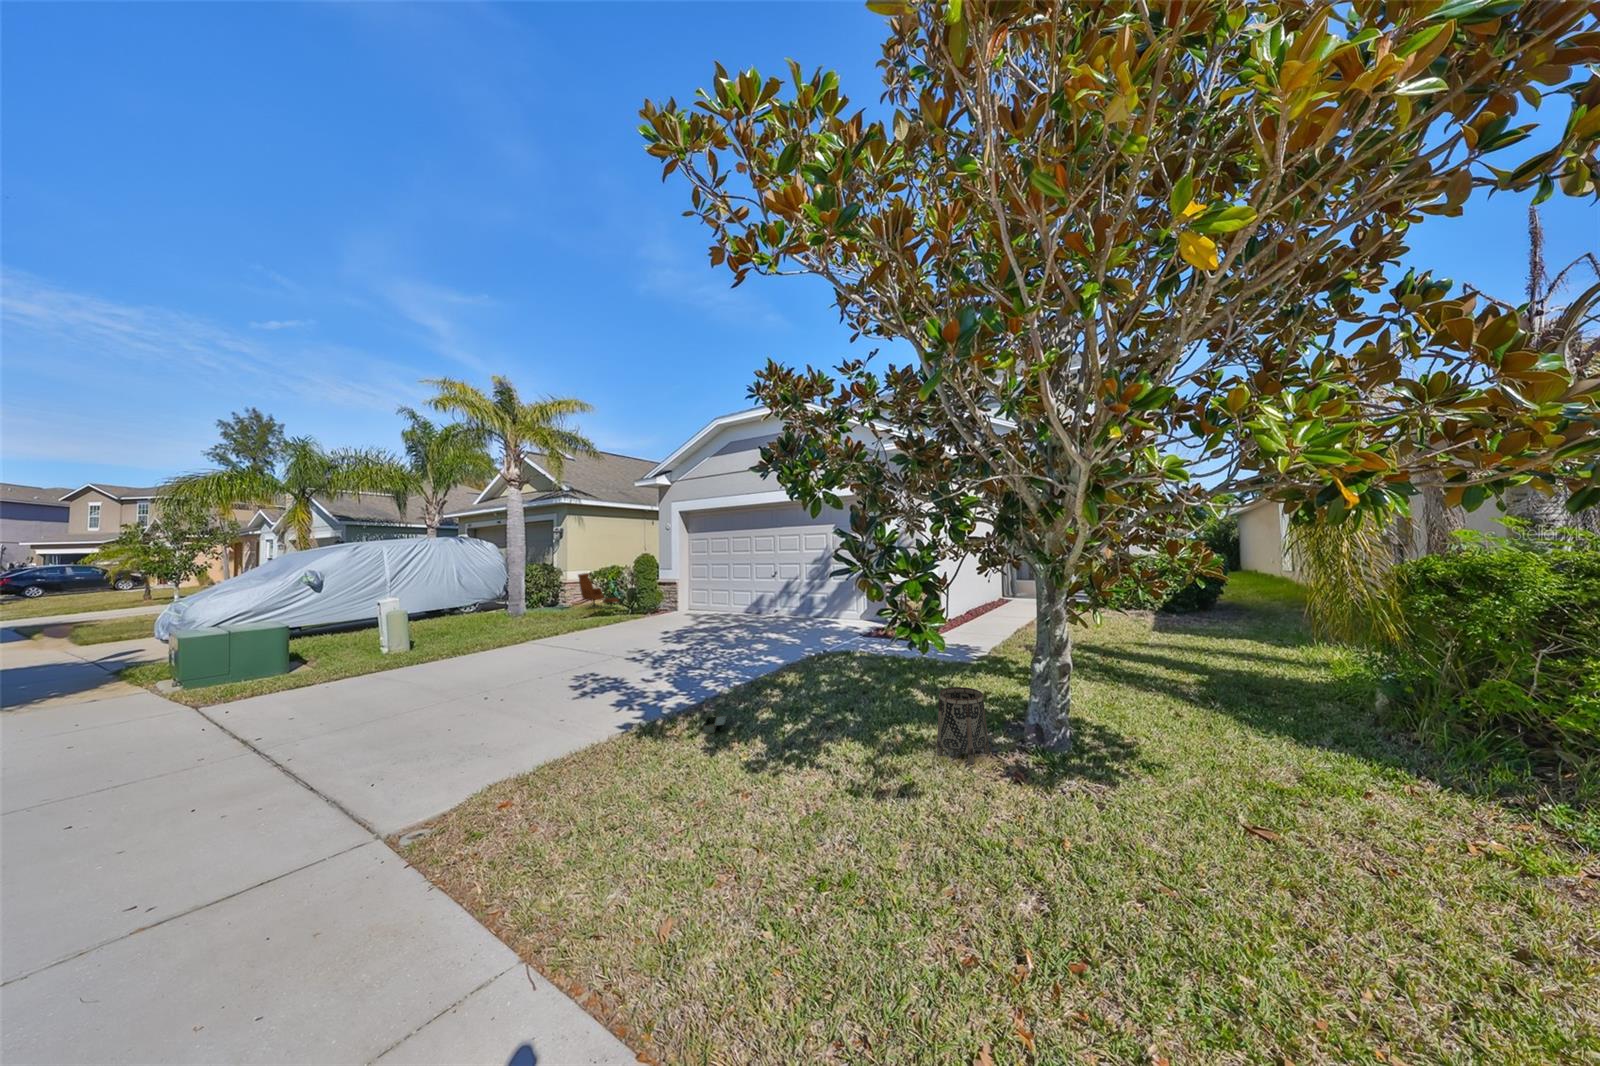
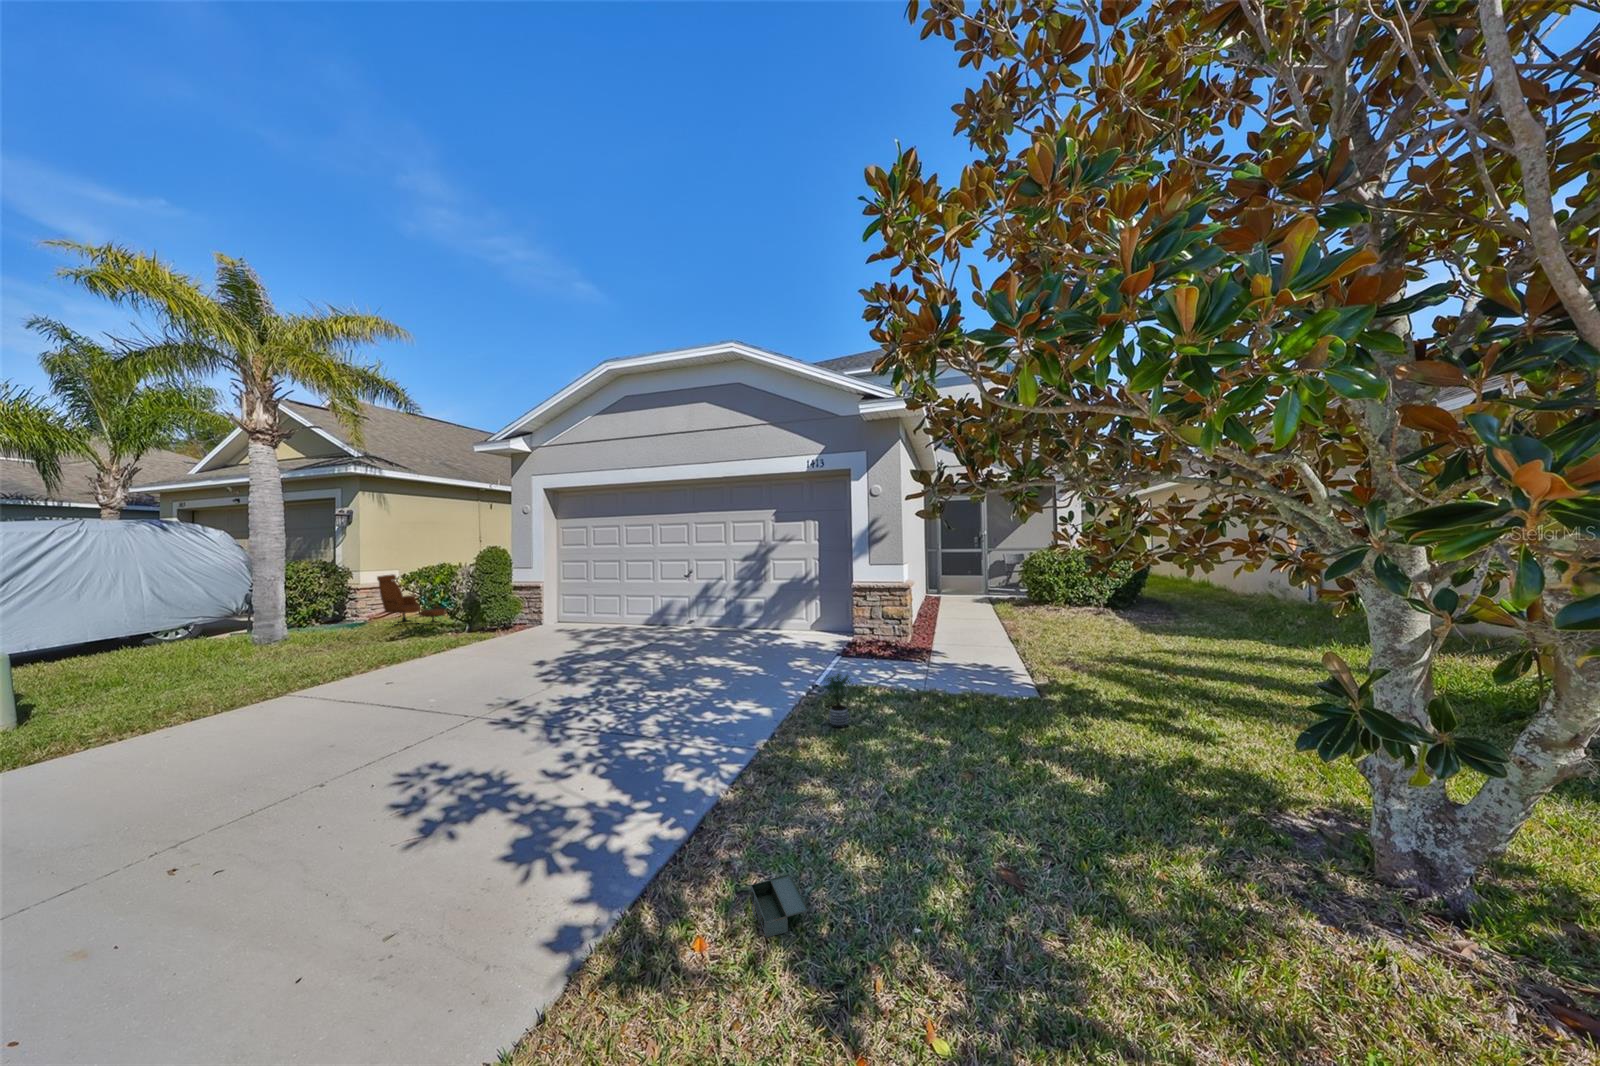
potted plant: none [805,636,830,672] -> present [821,674,850,728]
basket: present [937,687,989,764] -> none [1270,795,1395,969]

